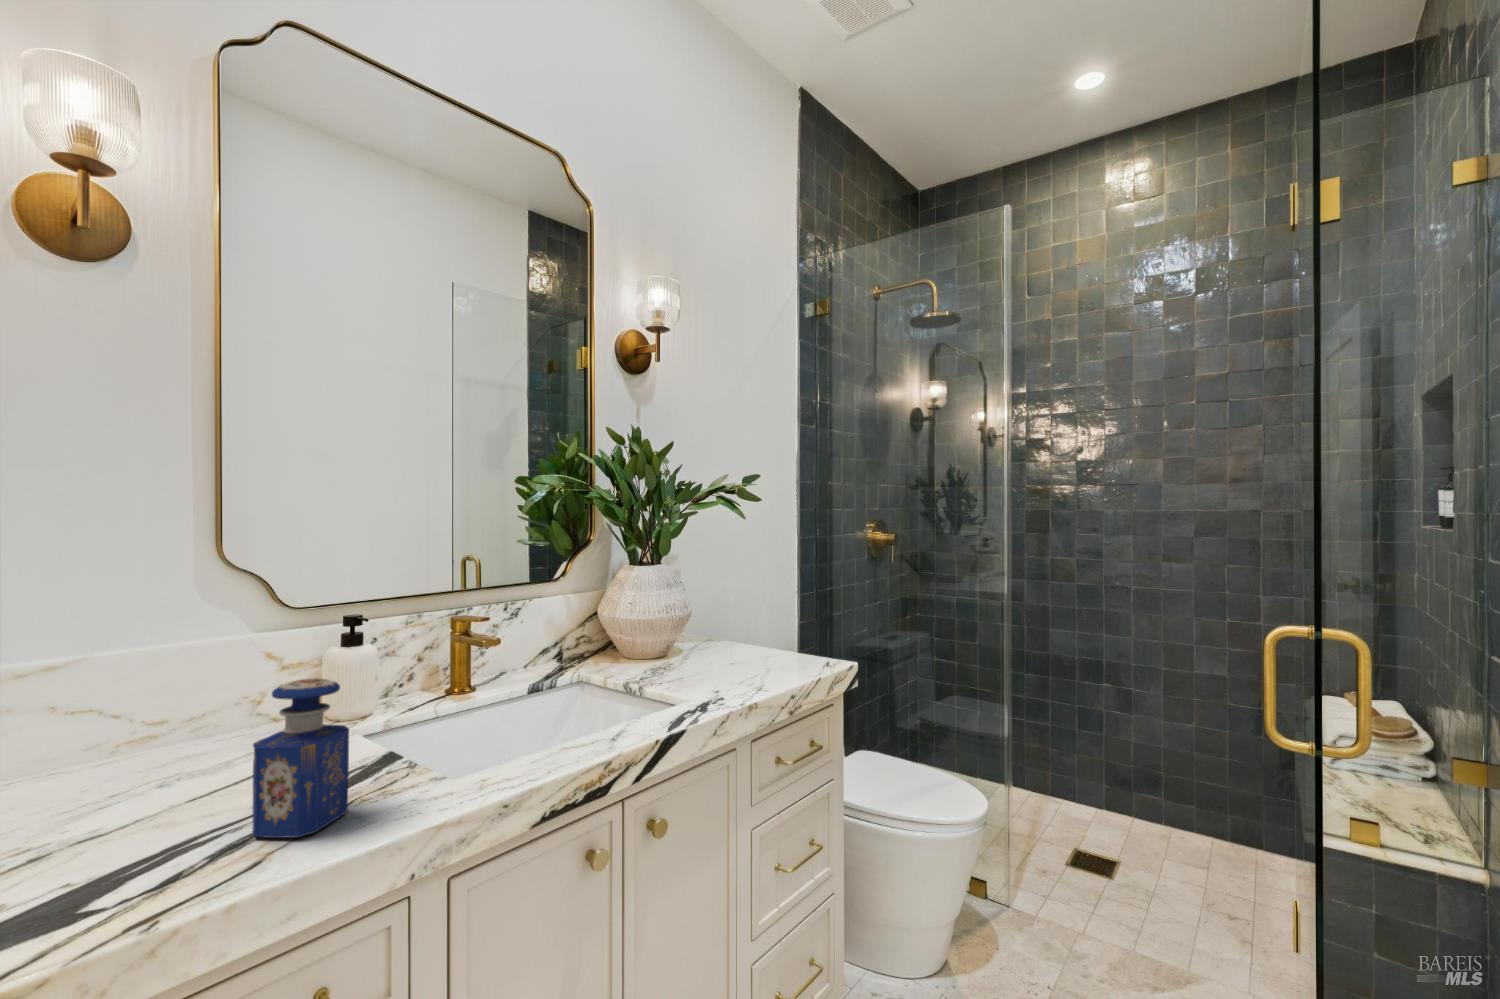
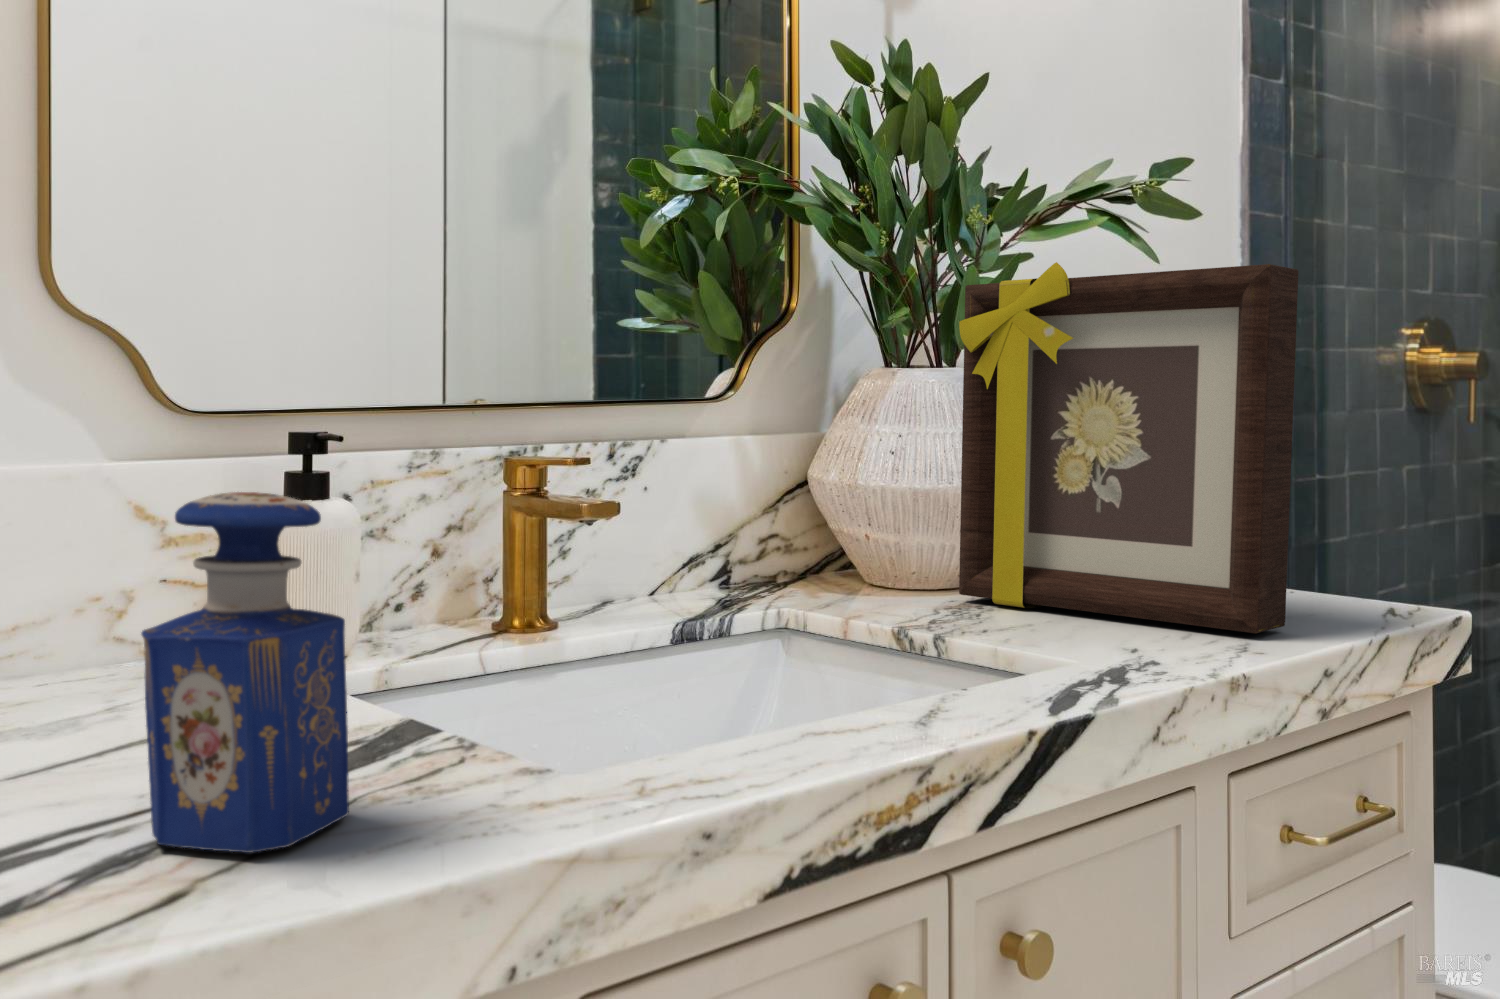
picture frame: none [657,529,780,680] -> present [959,262,1298,633]

